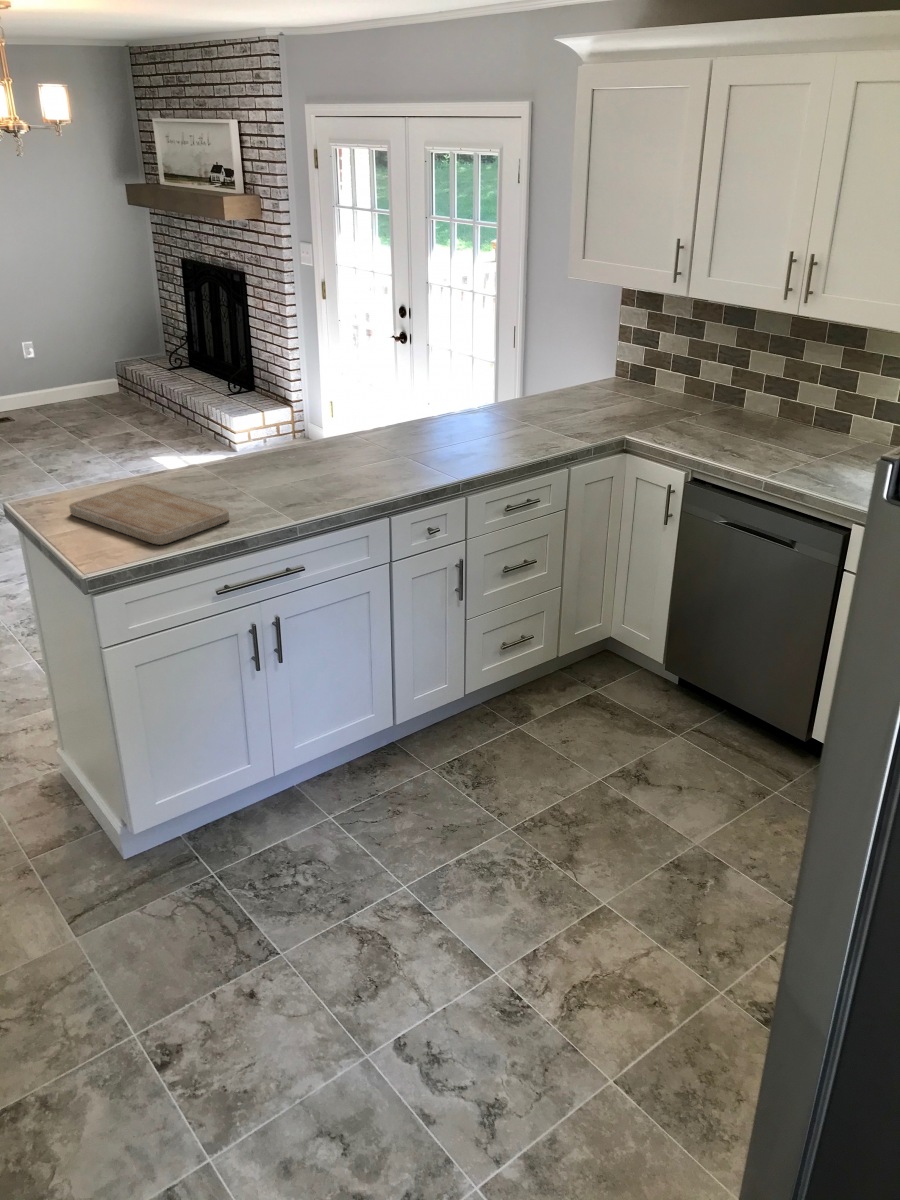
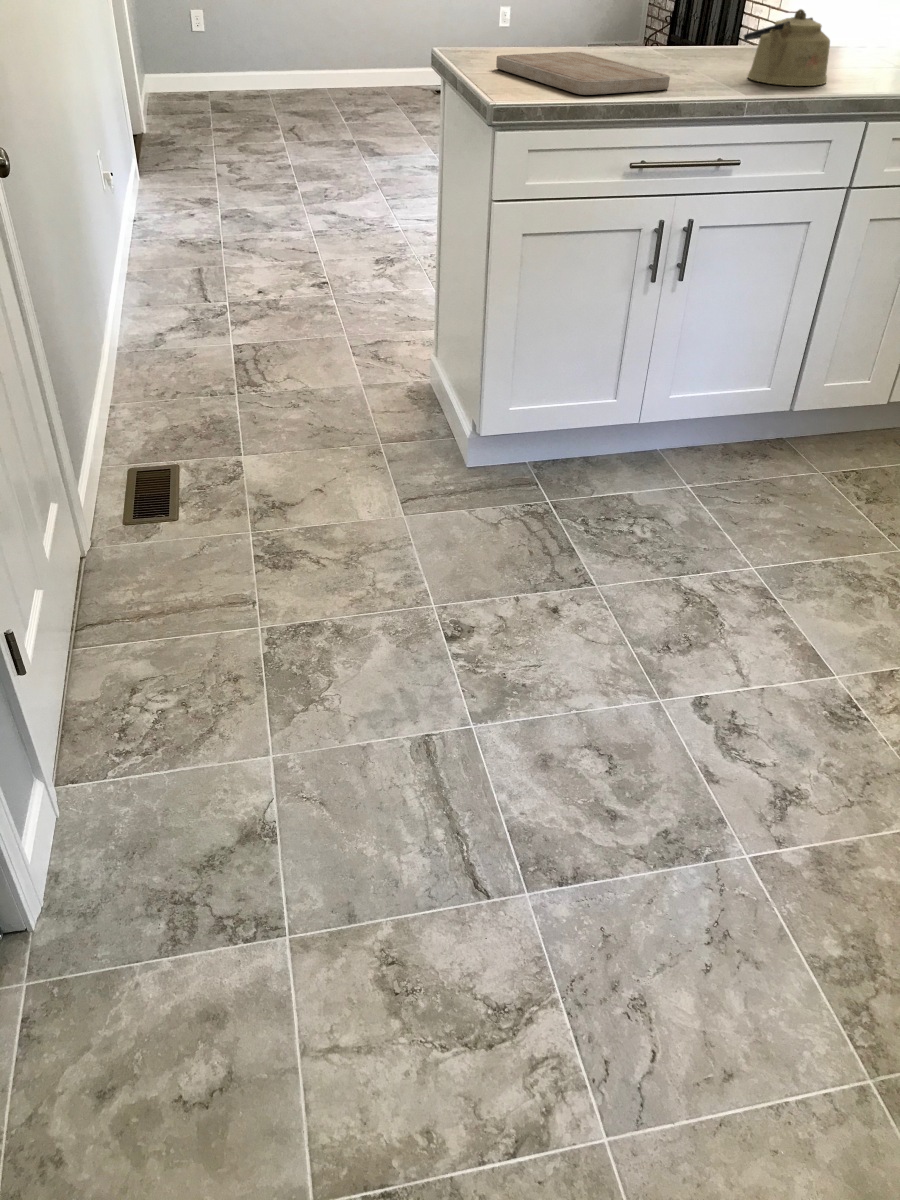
kettle: none [277,439,350,496] -> present [744,9,830,86]

